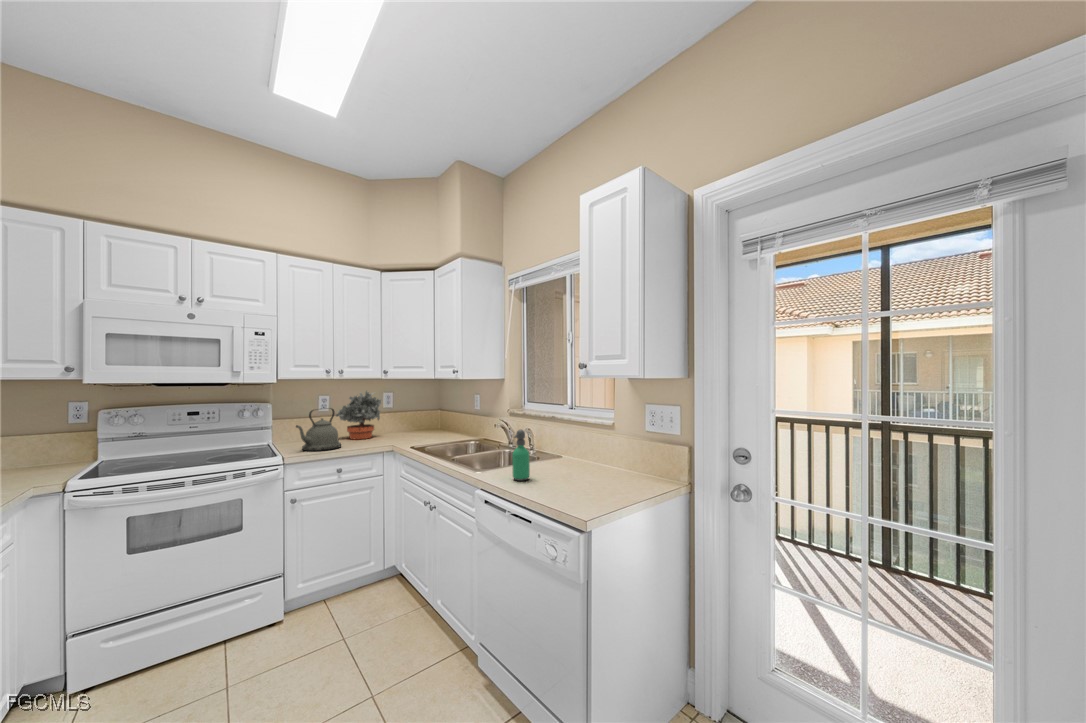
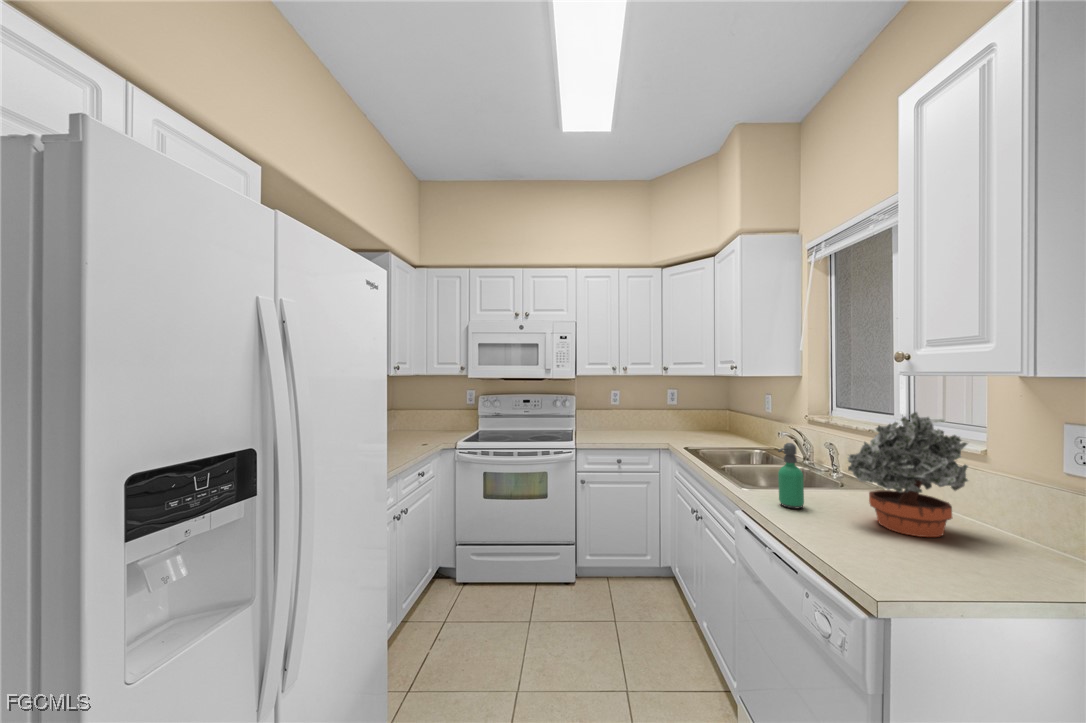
potted plant: present [336,391,381,440] -> present [847,412,968,537]
kettle: present [296,408,341,451] -> none [586,403,624,440]

